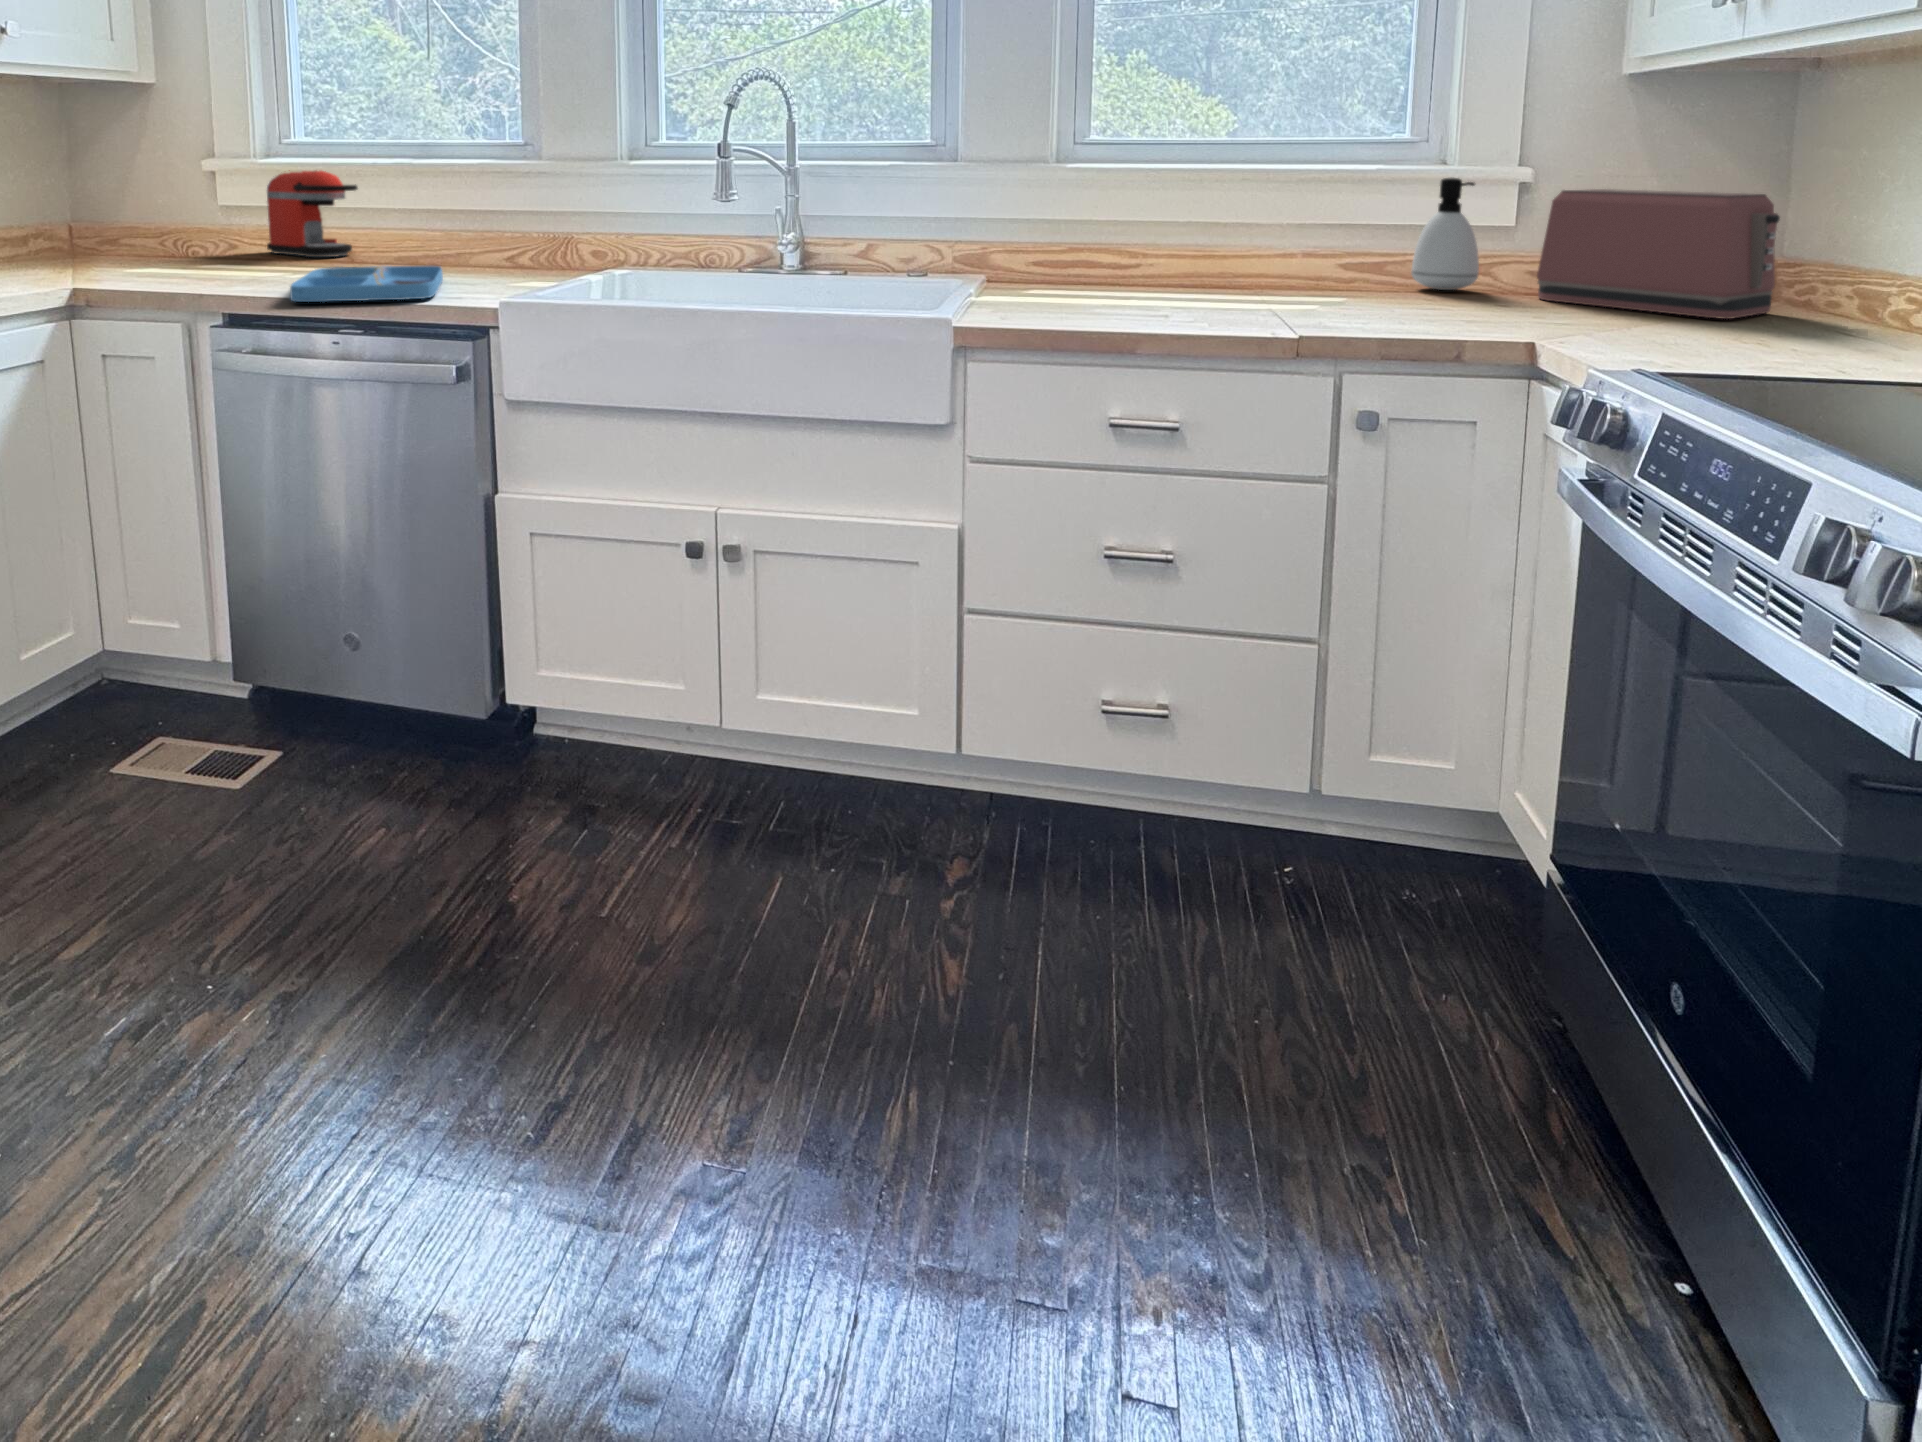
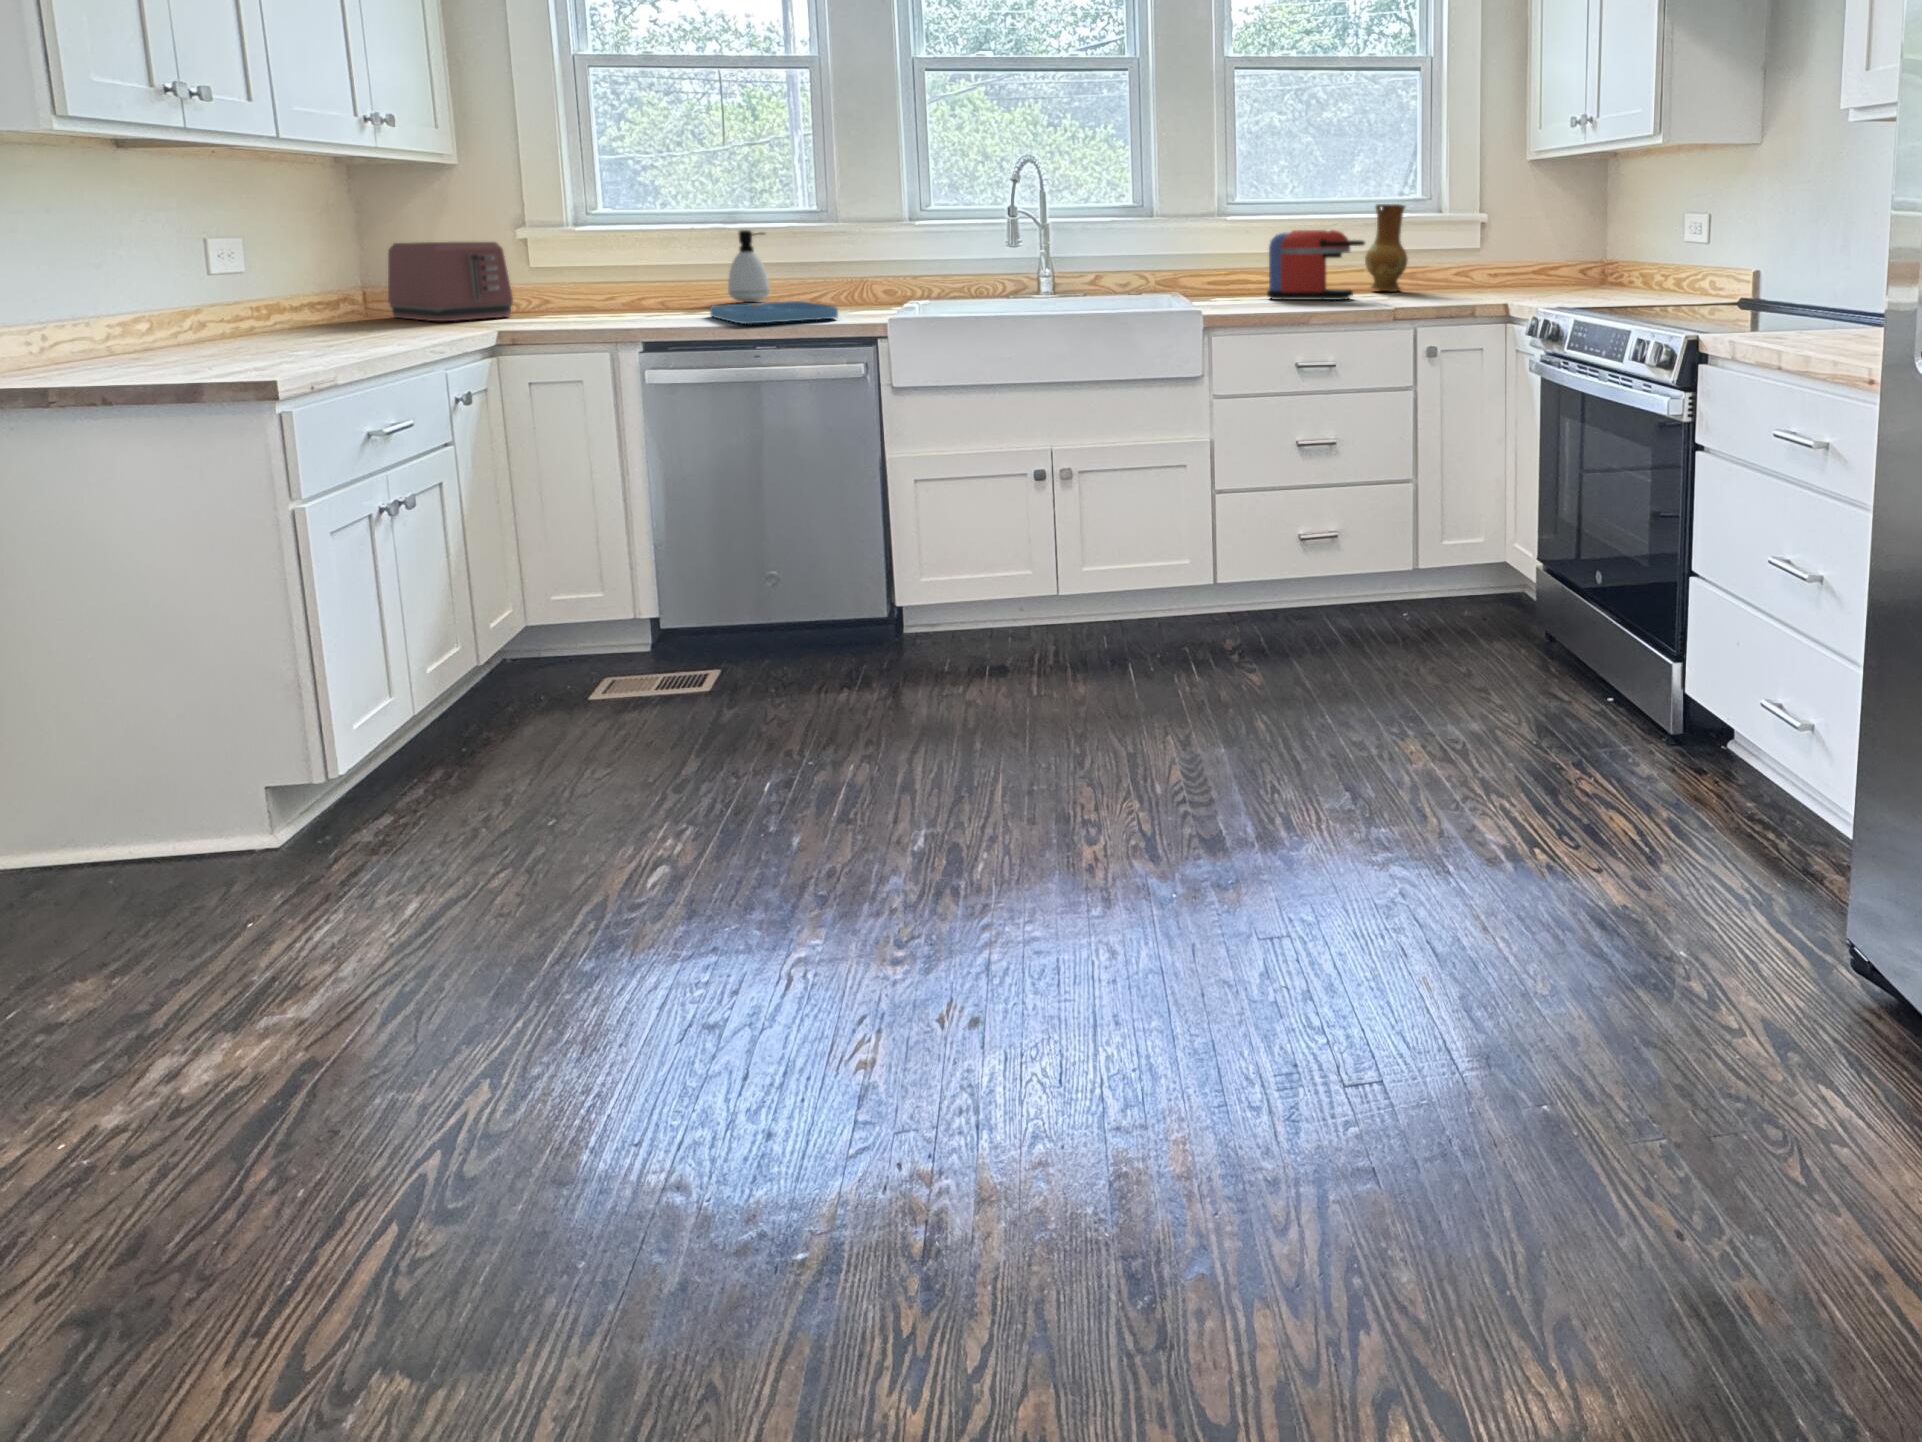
ceramic jug: none [1290,147,1369,297] -> present [1365,204,1408,292]
coffee maker: present [267,171,358,257] -> present [1267,230,1365,300]
soap dispenser: present [1411,178,1479,290] -> present [728,230,770,302]
toaster: present [1537,189,1780,319] -> present [388,242,513,321]

